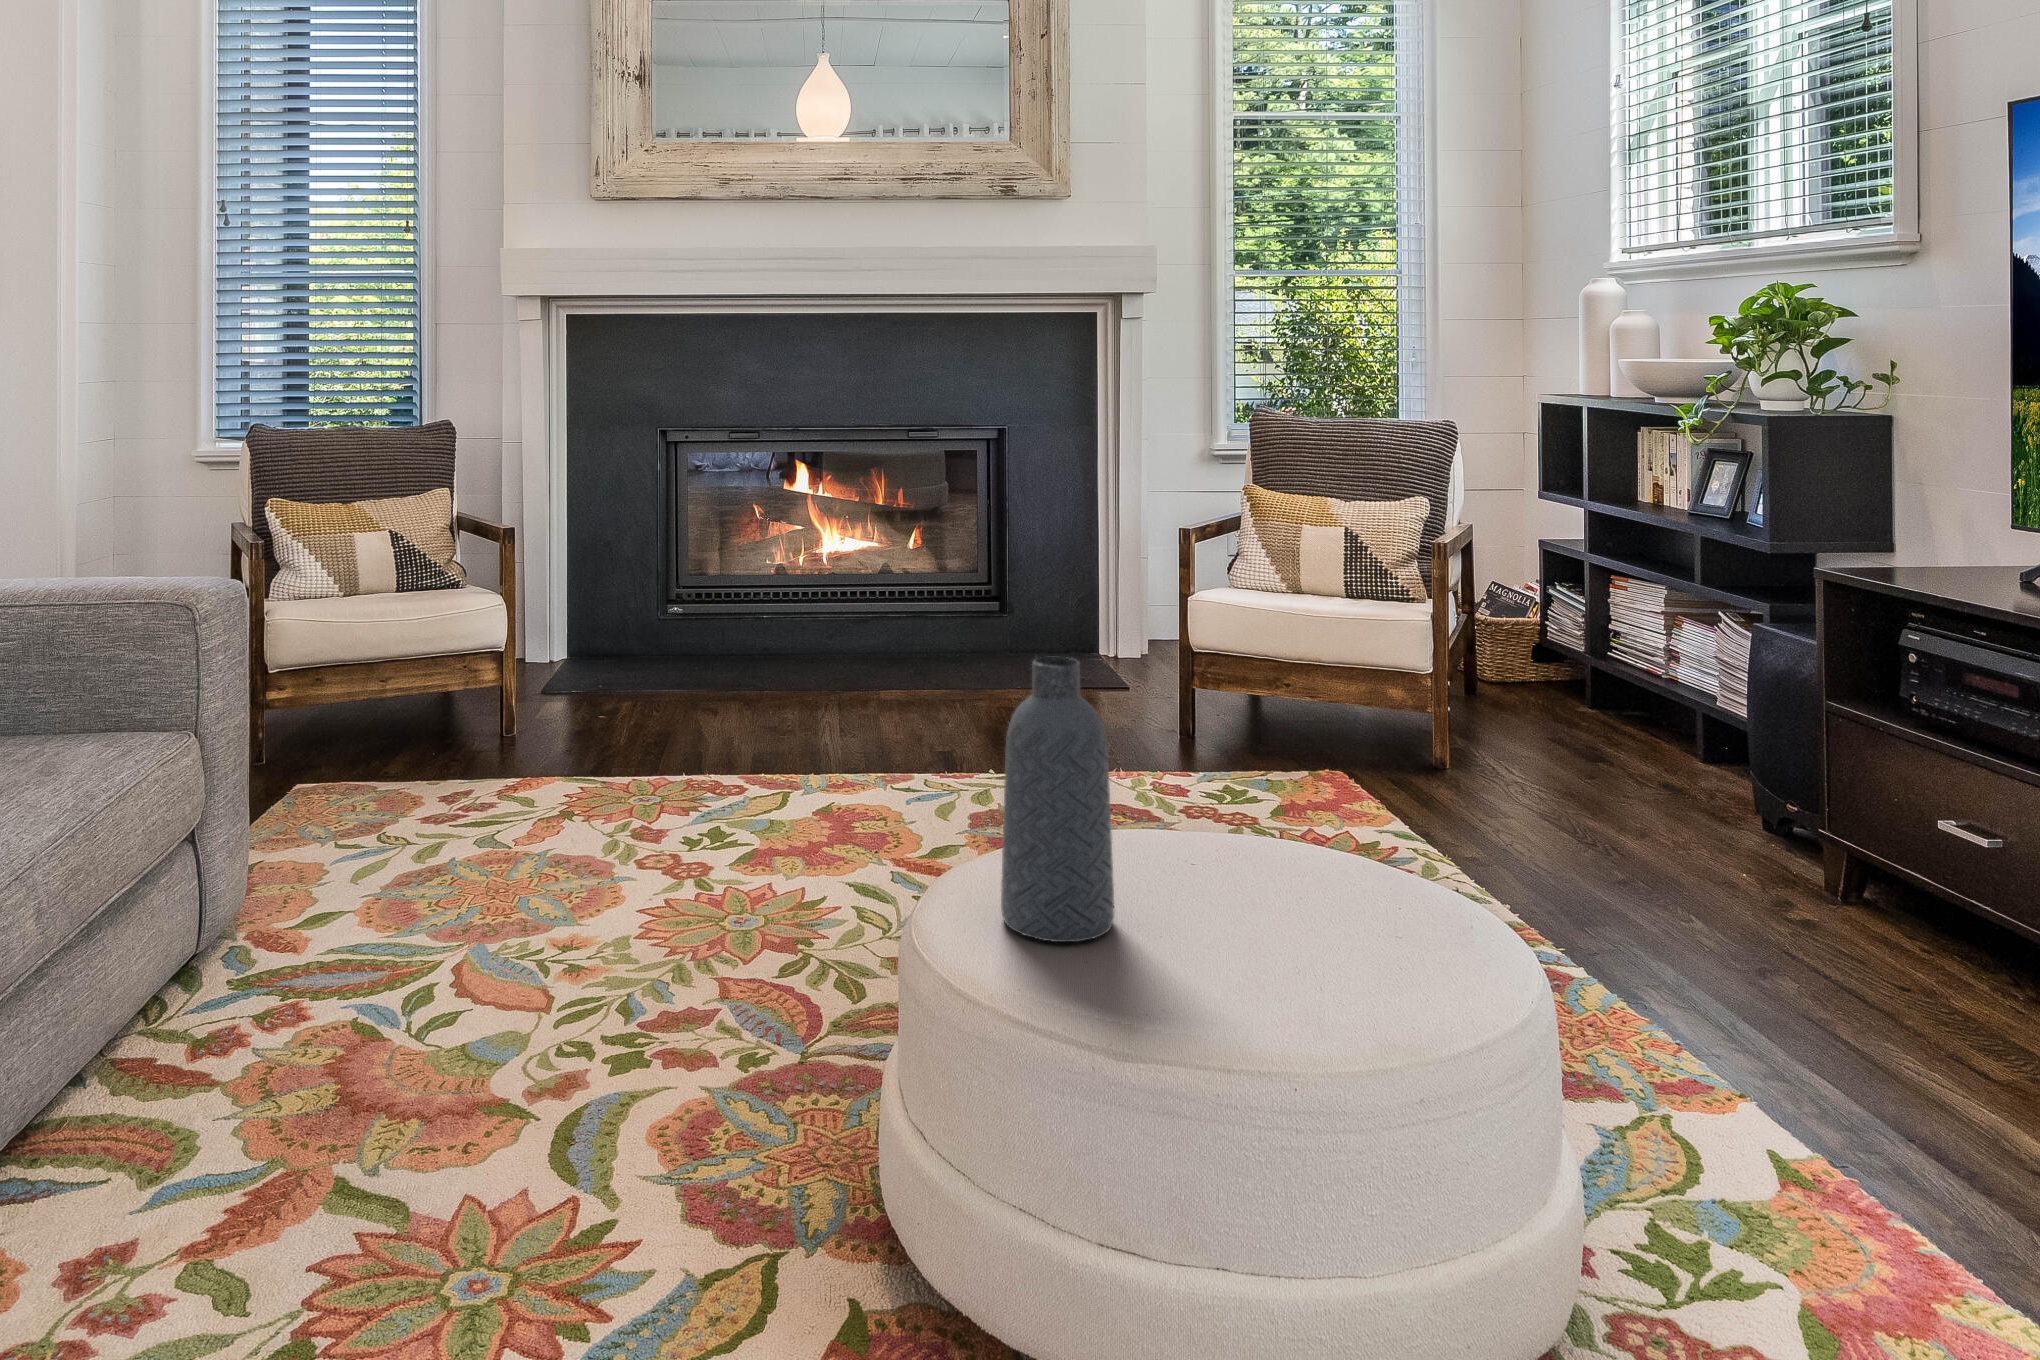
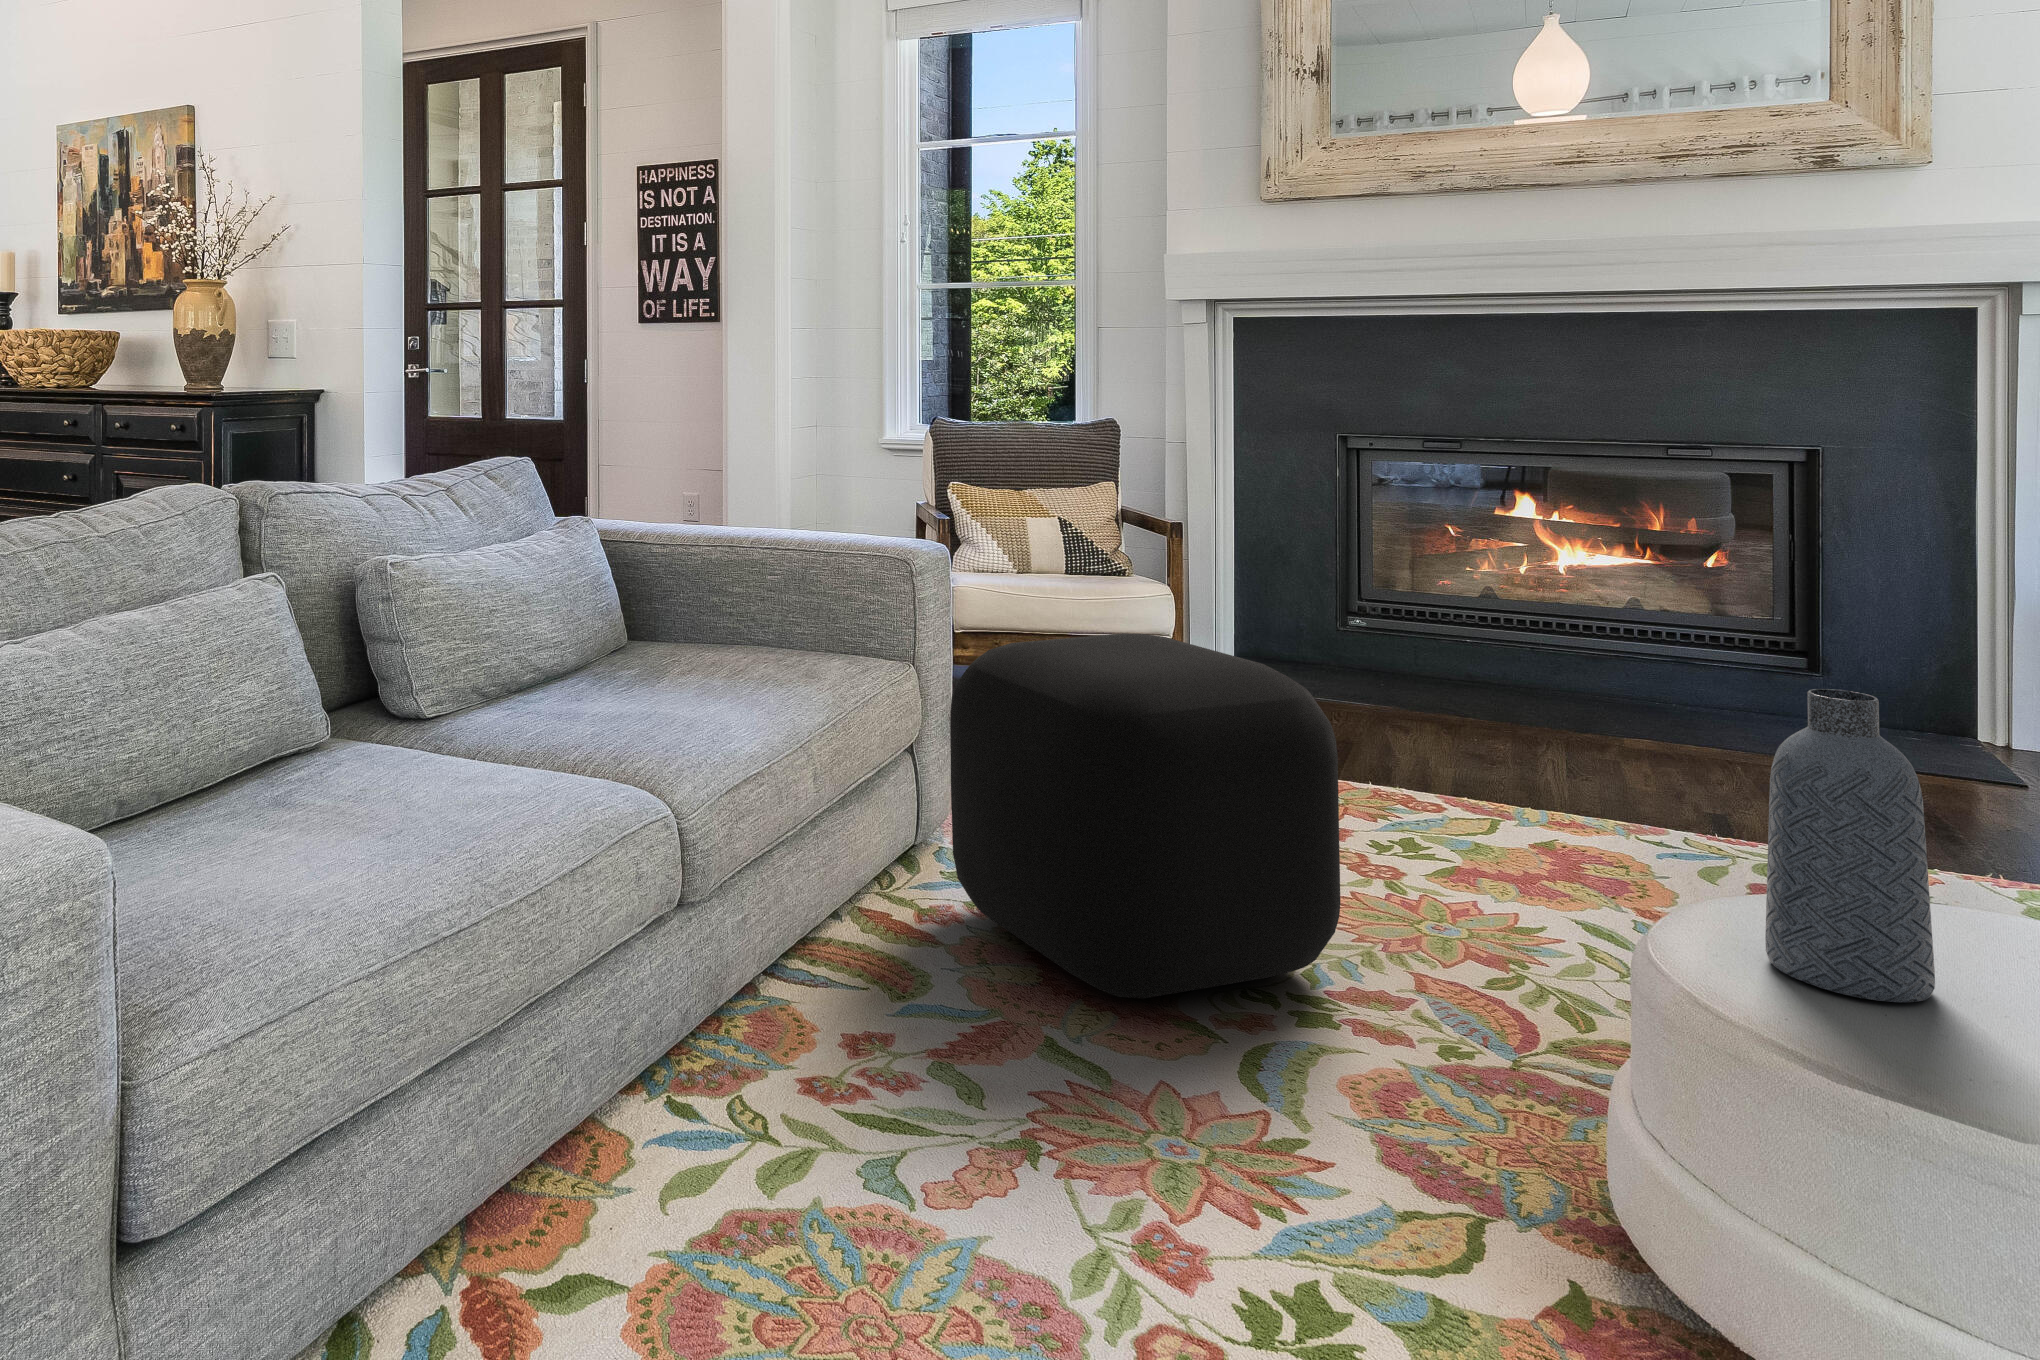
ottoman: none [234,663,655,1099] -> present [950,633,1341,998]

